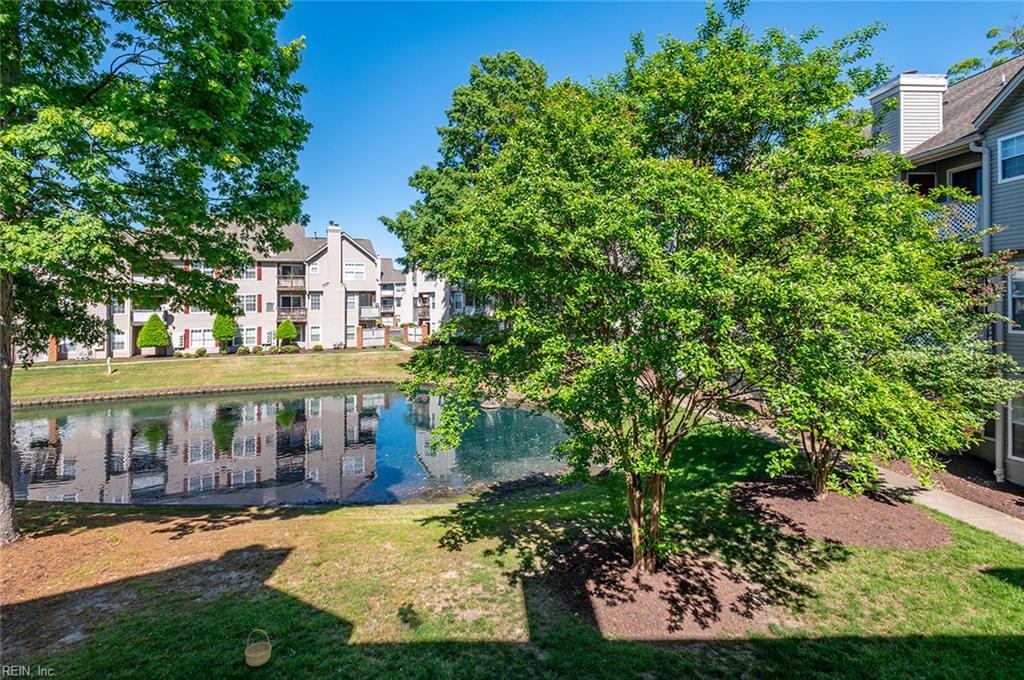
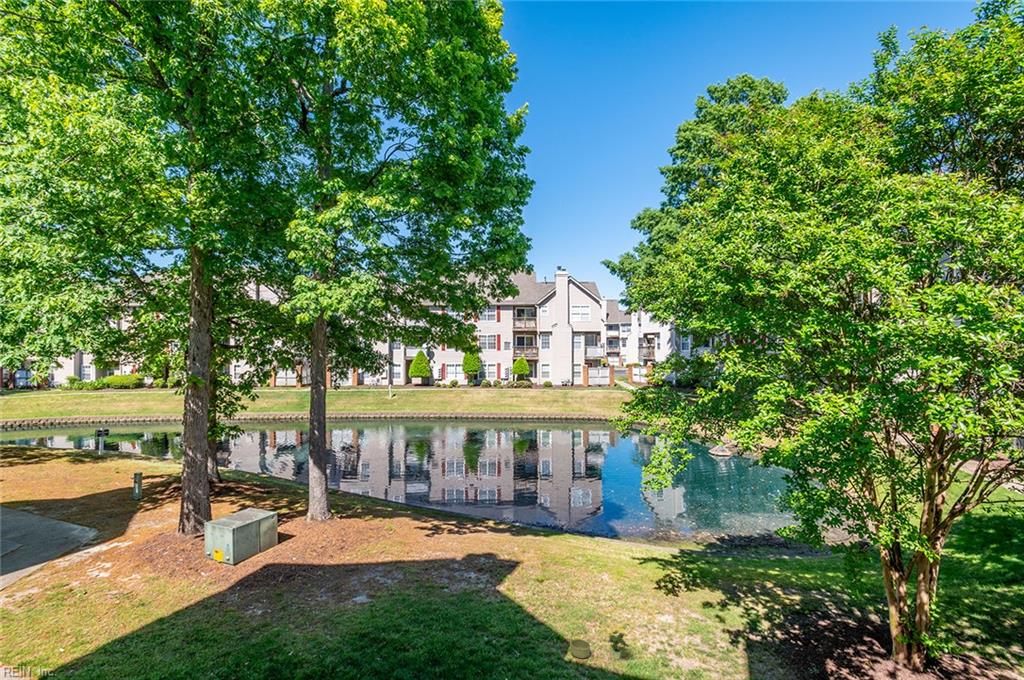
basket: present [245,629,272,666] -> present [570,627,590,658]

